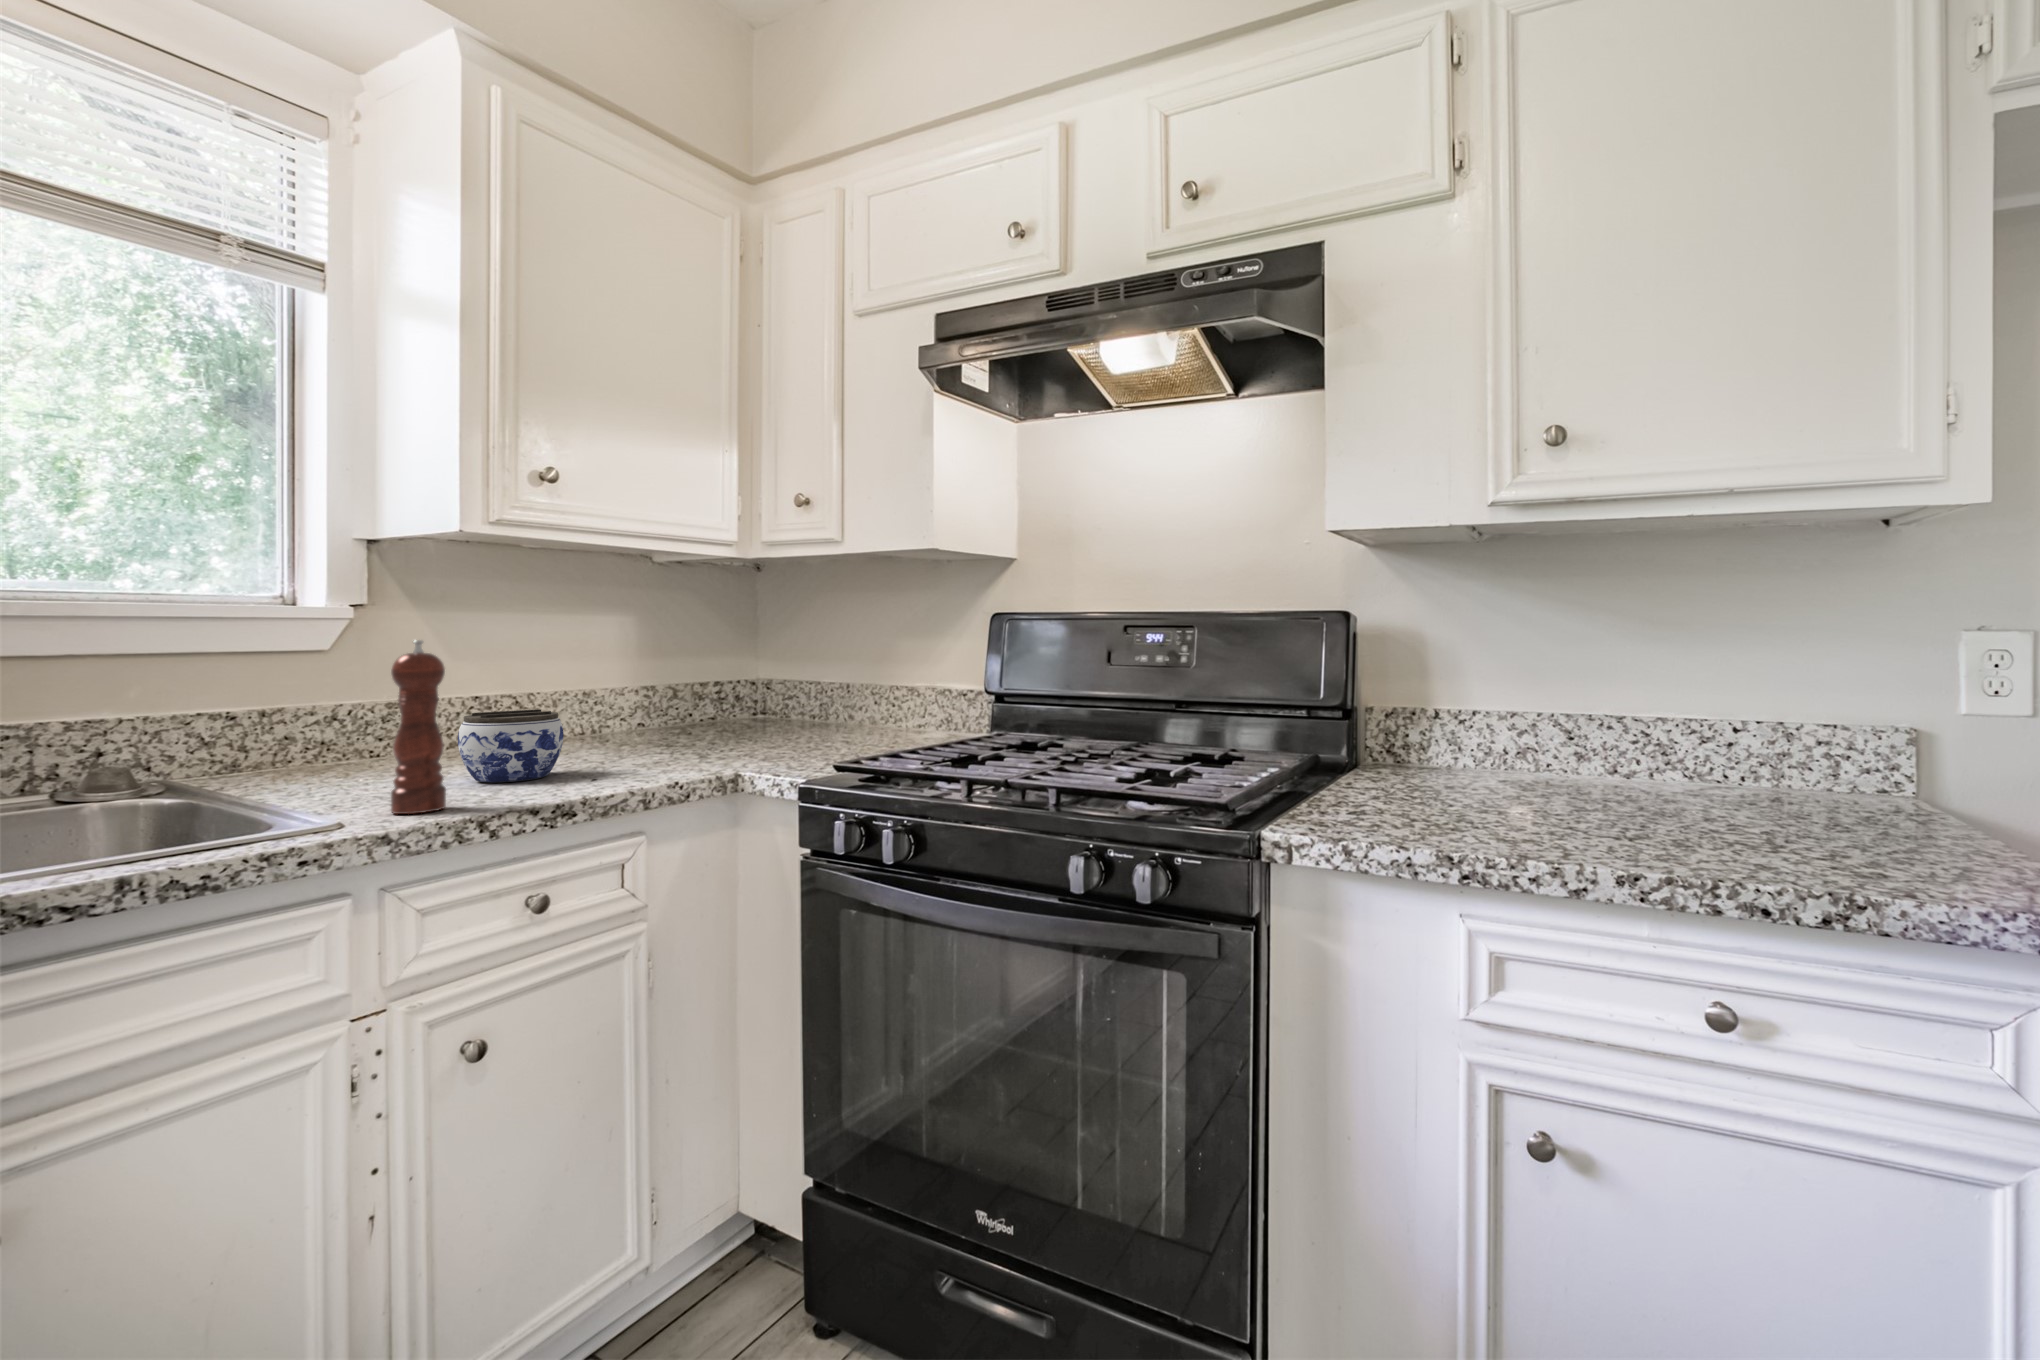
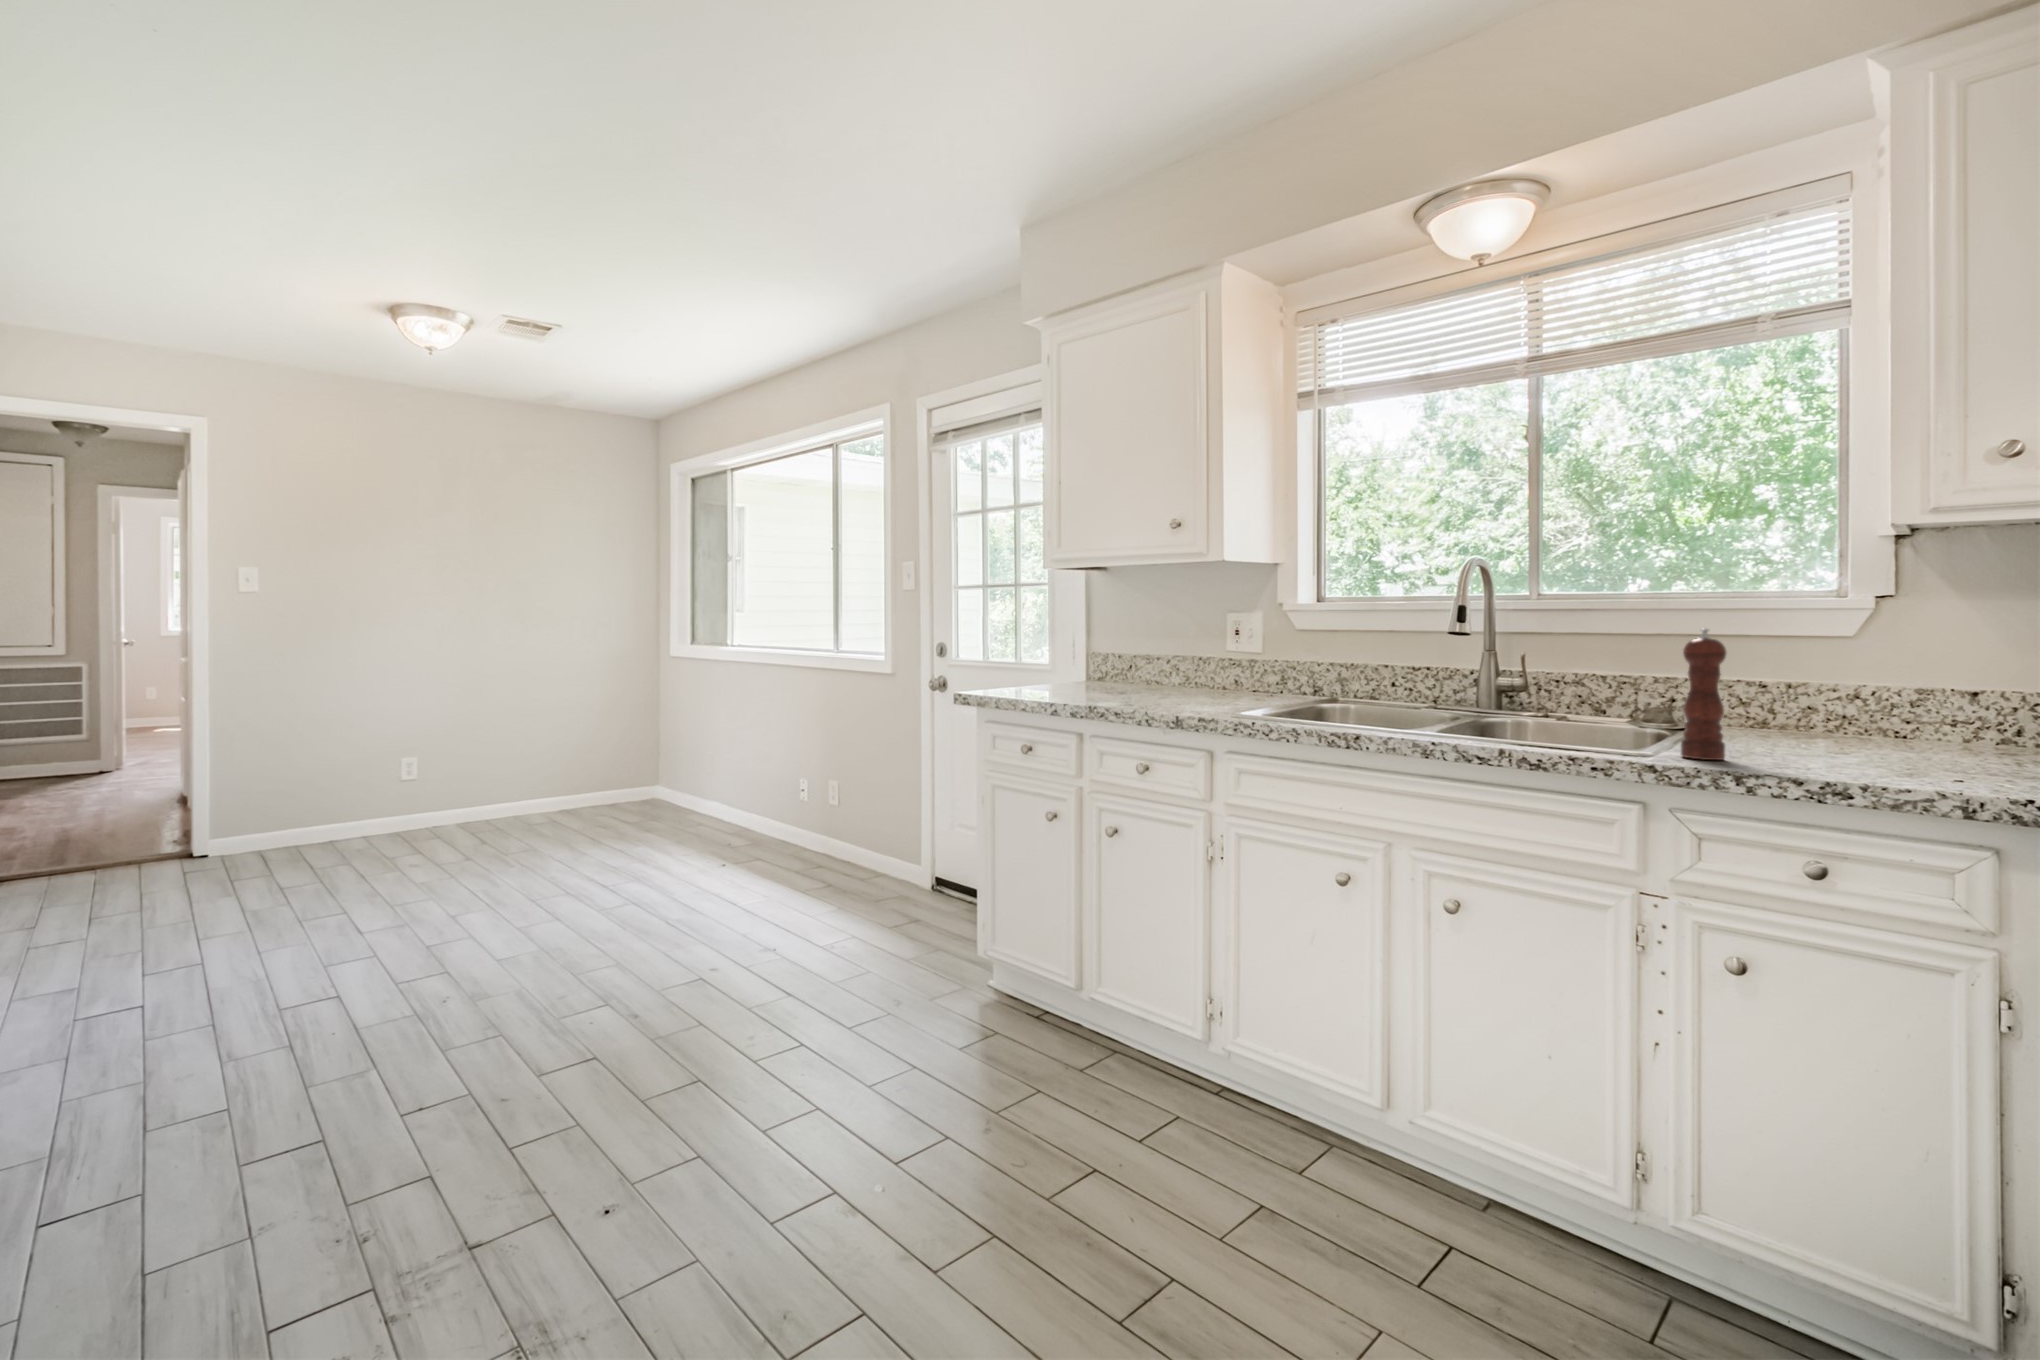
jar: present [458,709,564,782] -> none [1833,697,1960,768]

